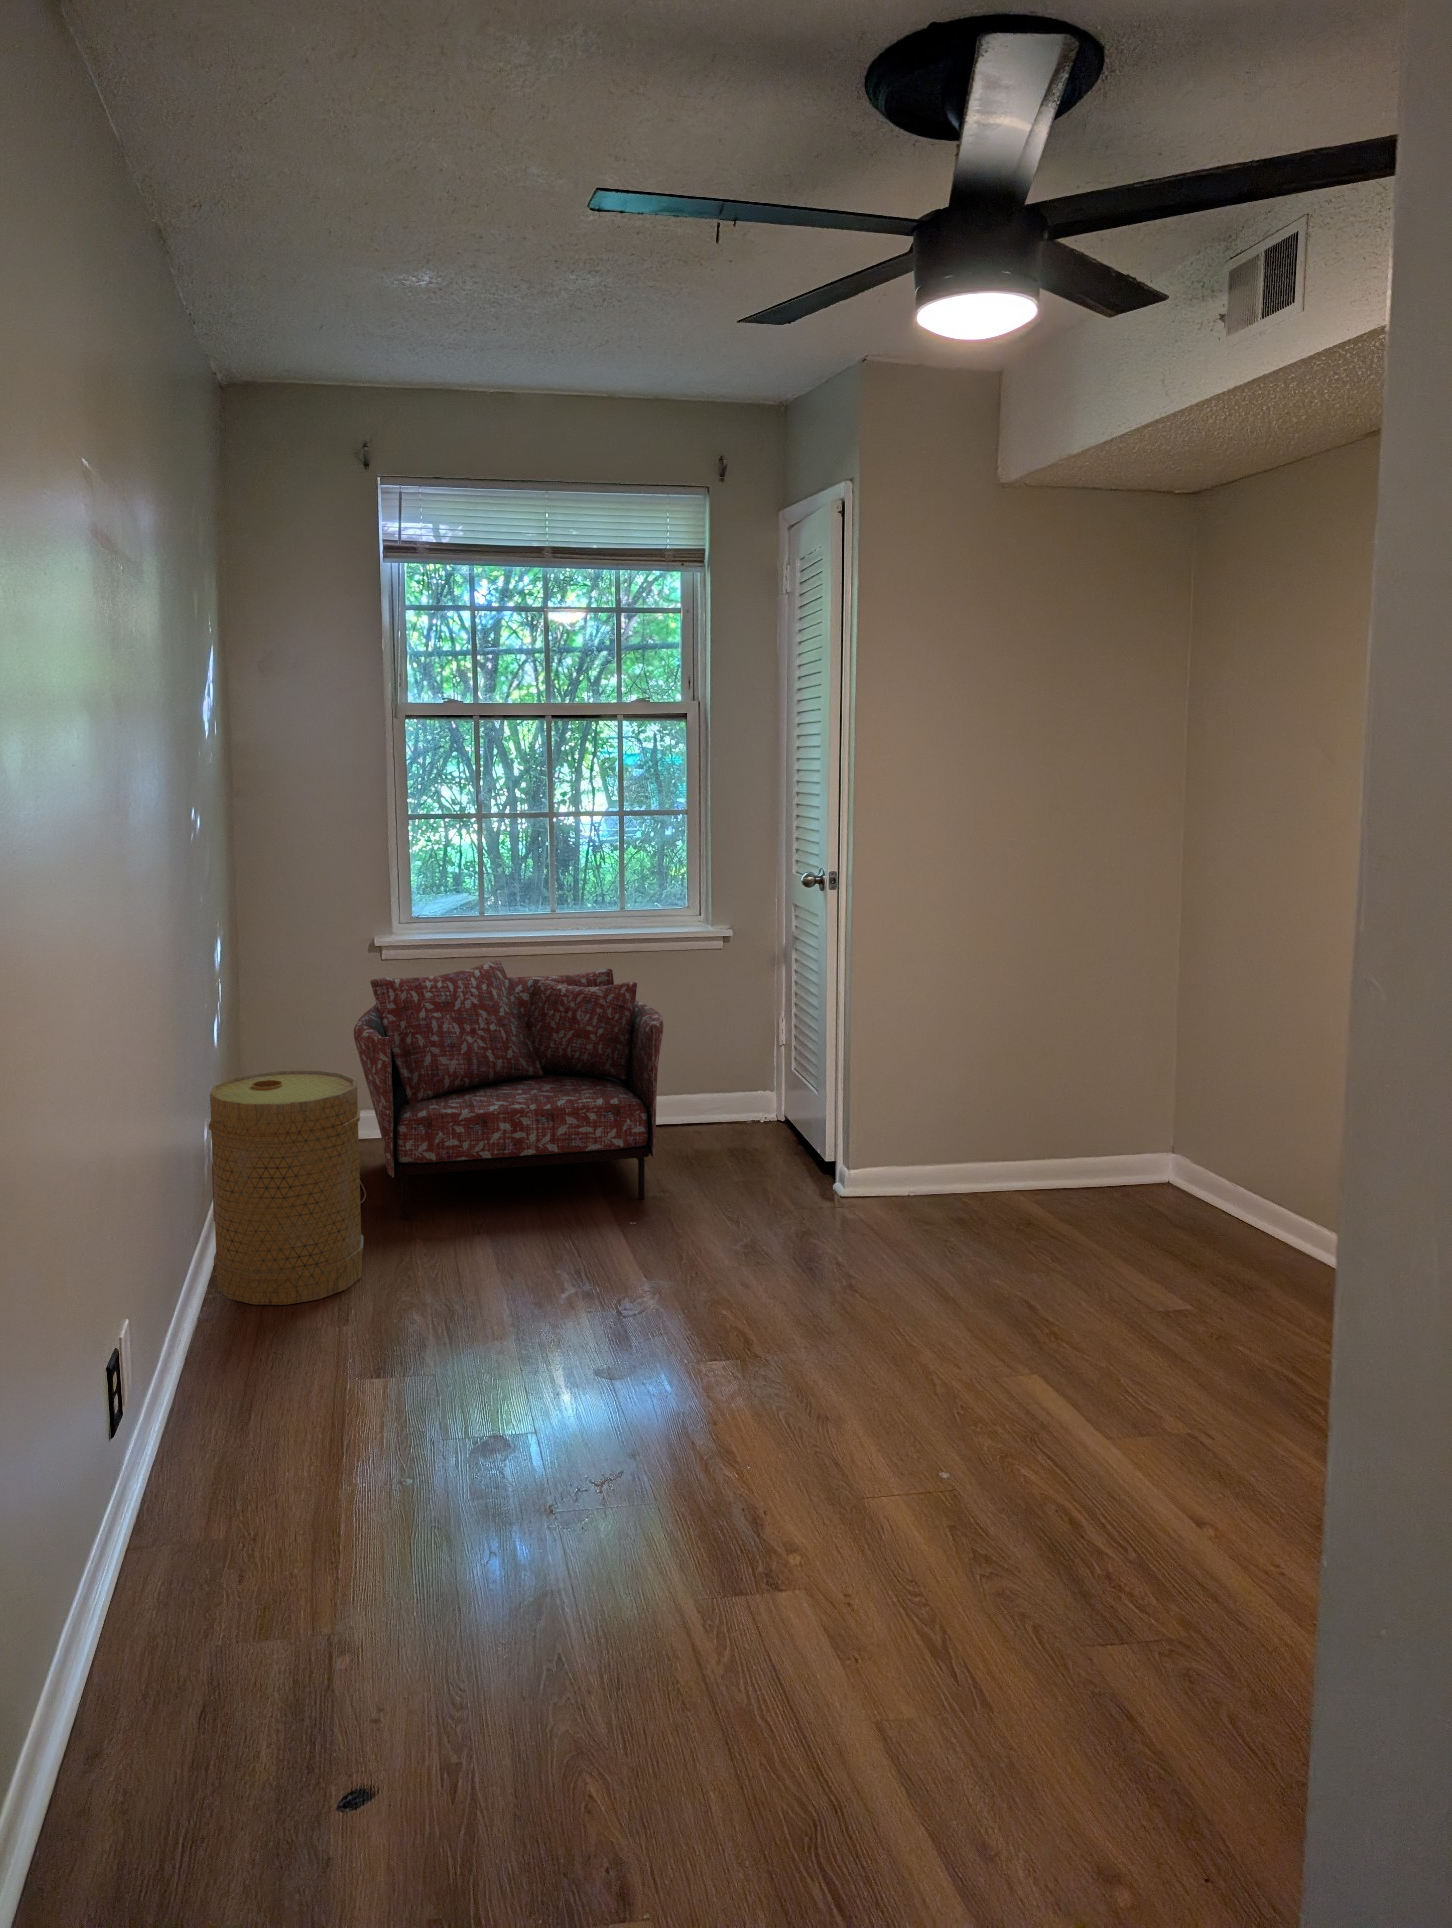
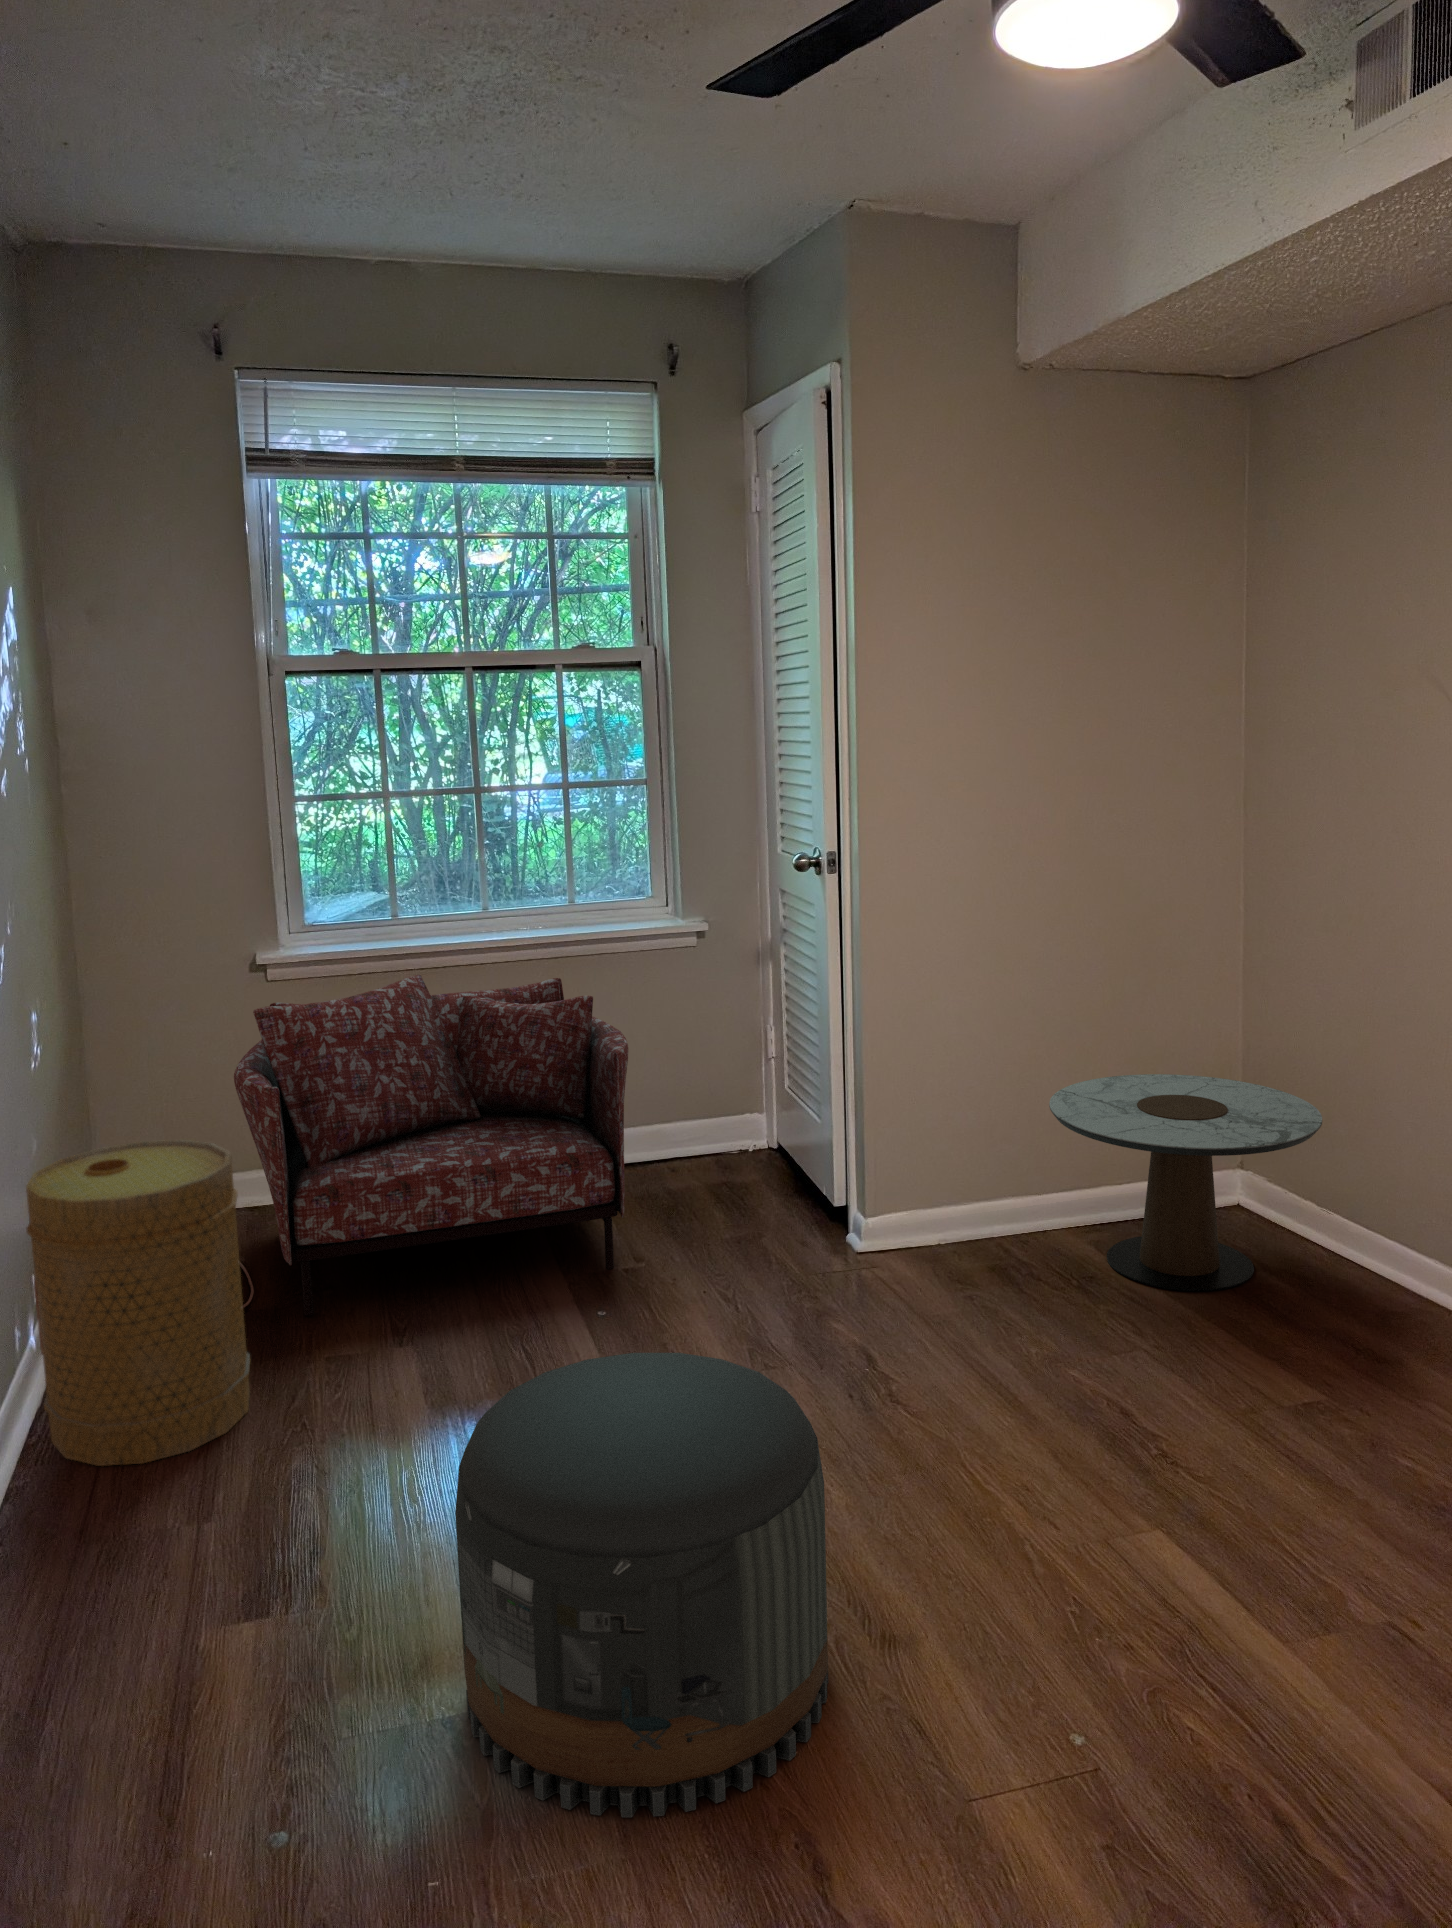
side table: none [1001,1065,1223,1237] -> present [1049,1074,1322,1291]
pouf: none [519,1222,780,1518] -> present [455,1353,828,1817]

